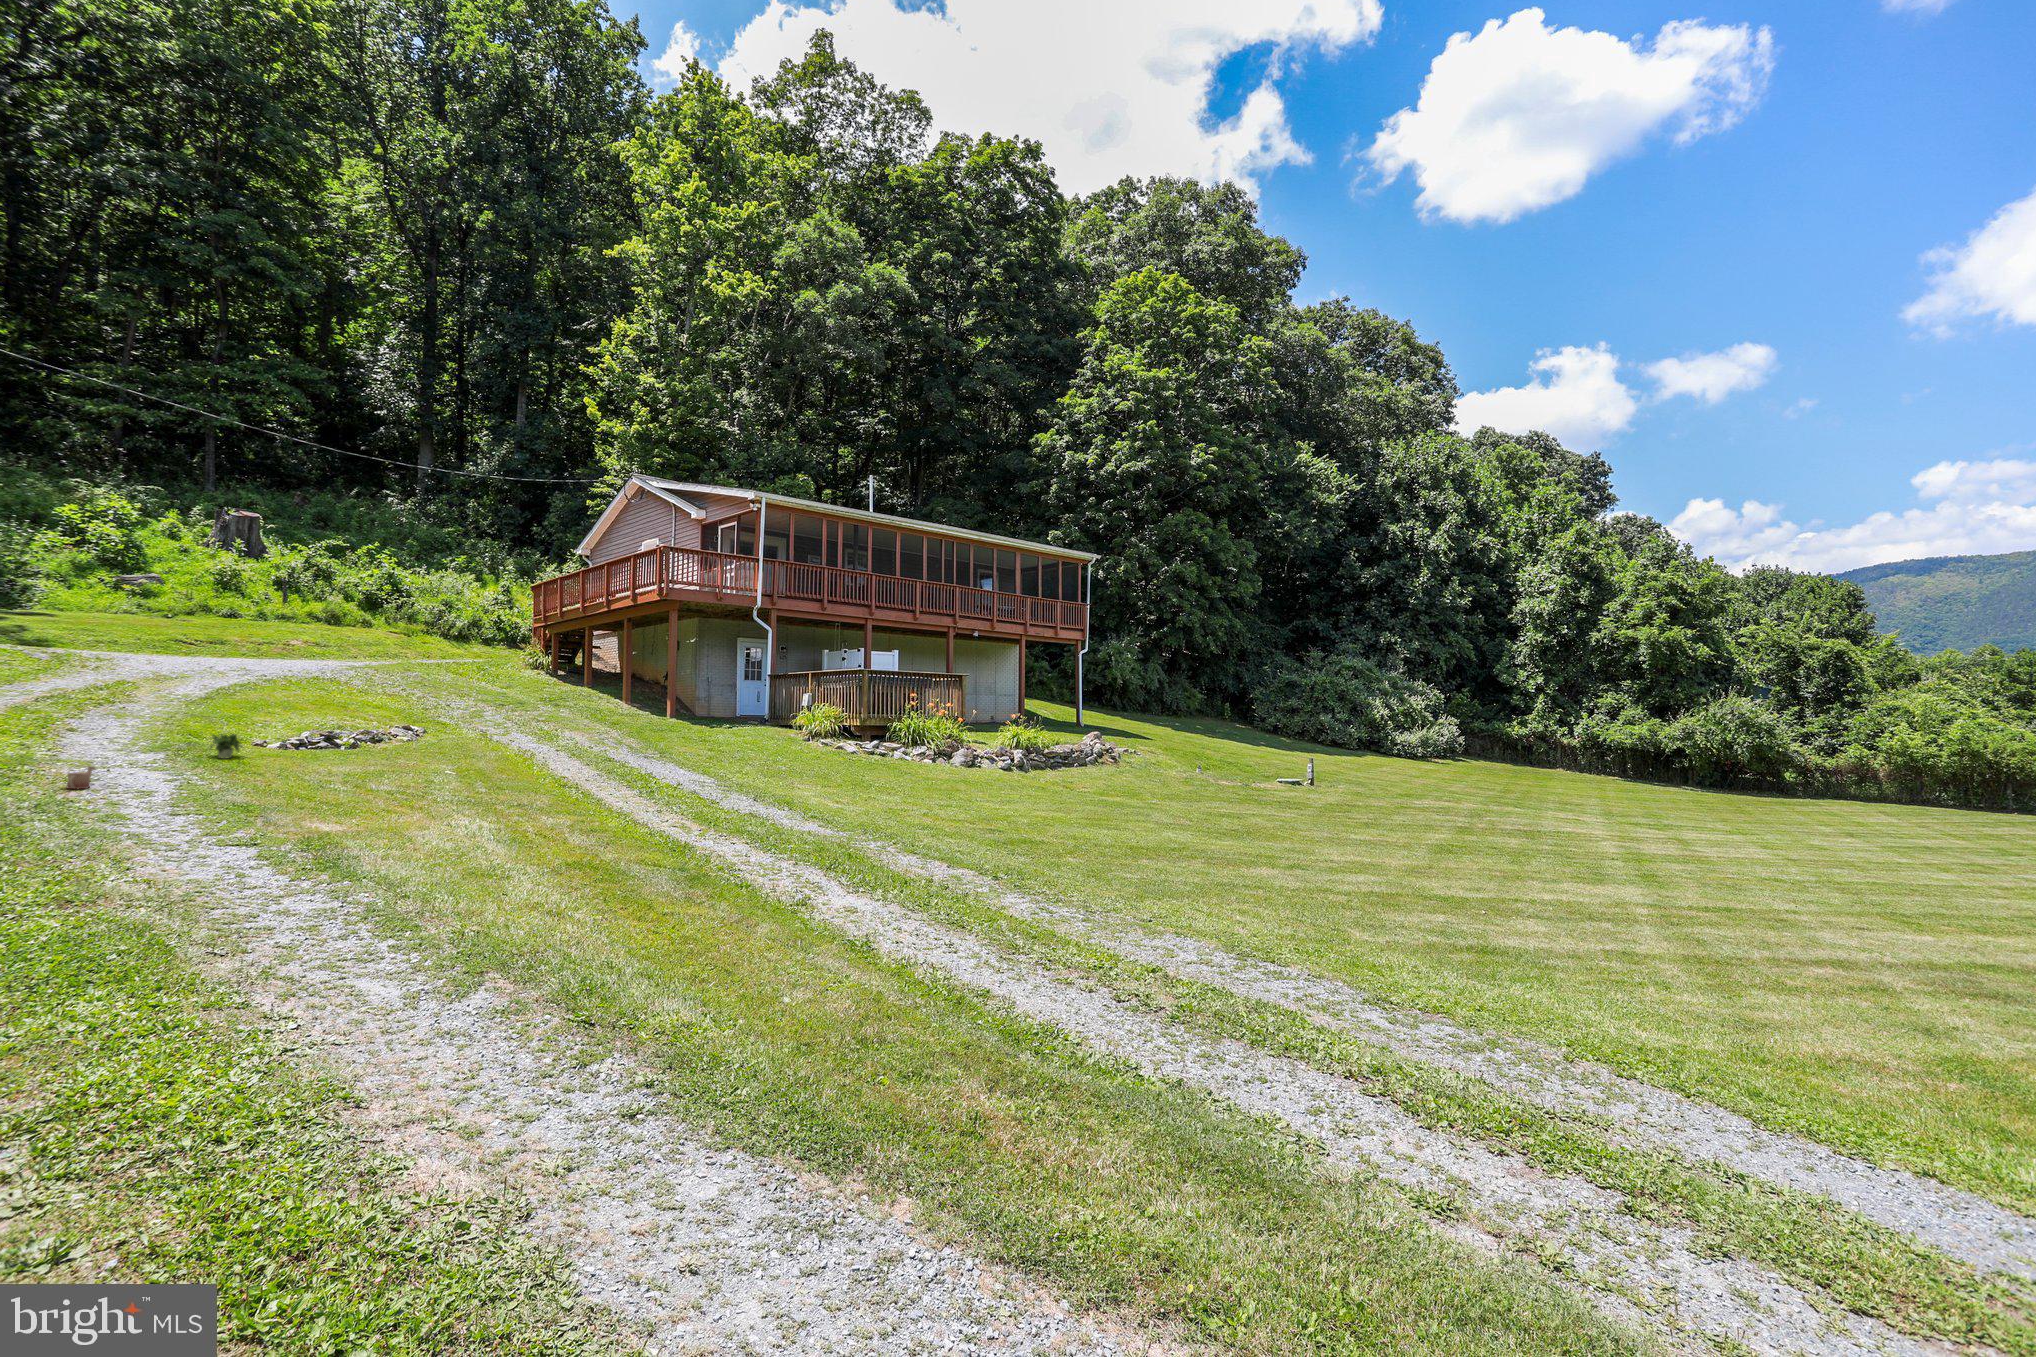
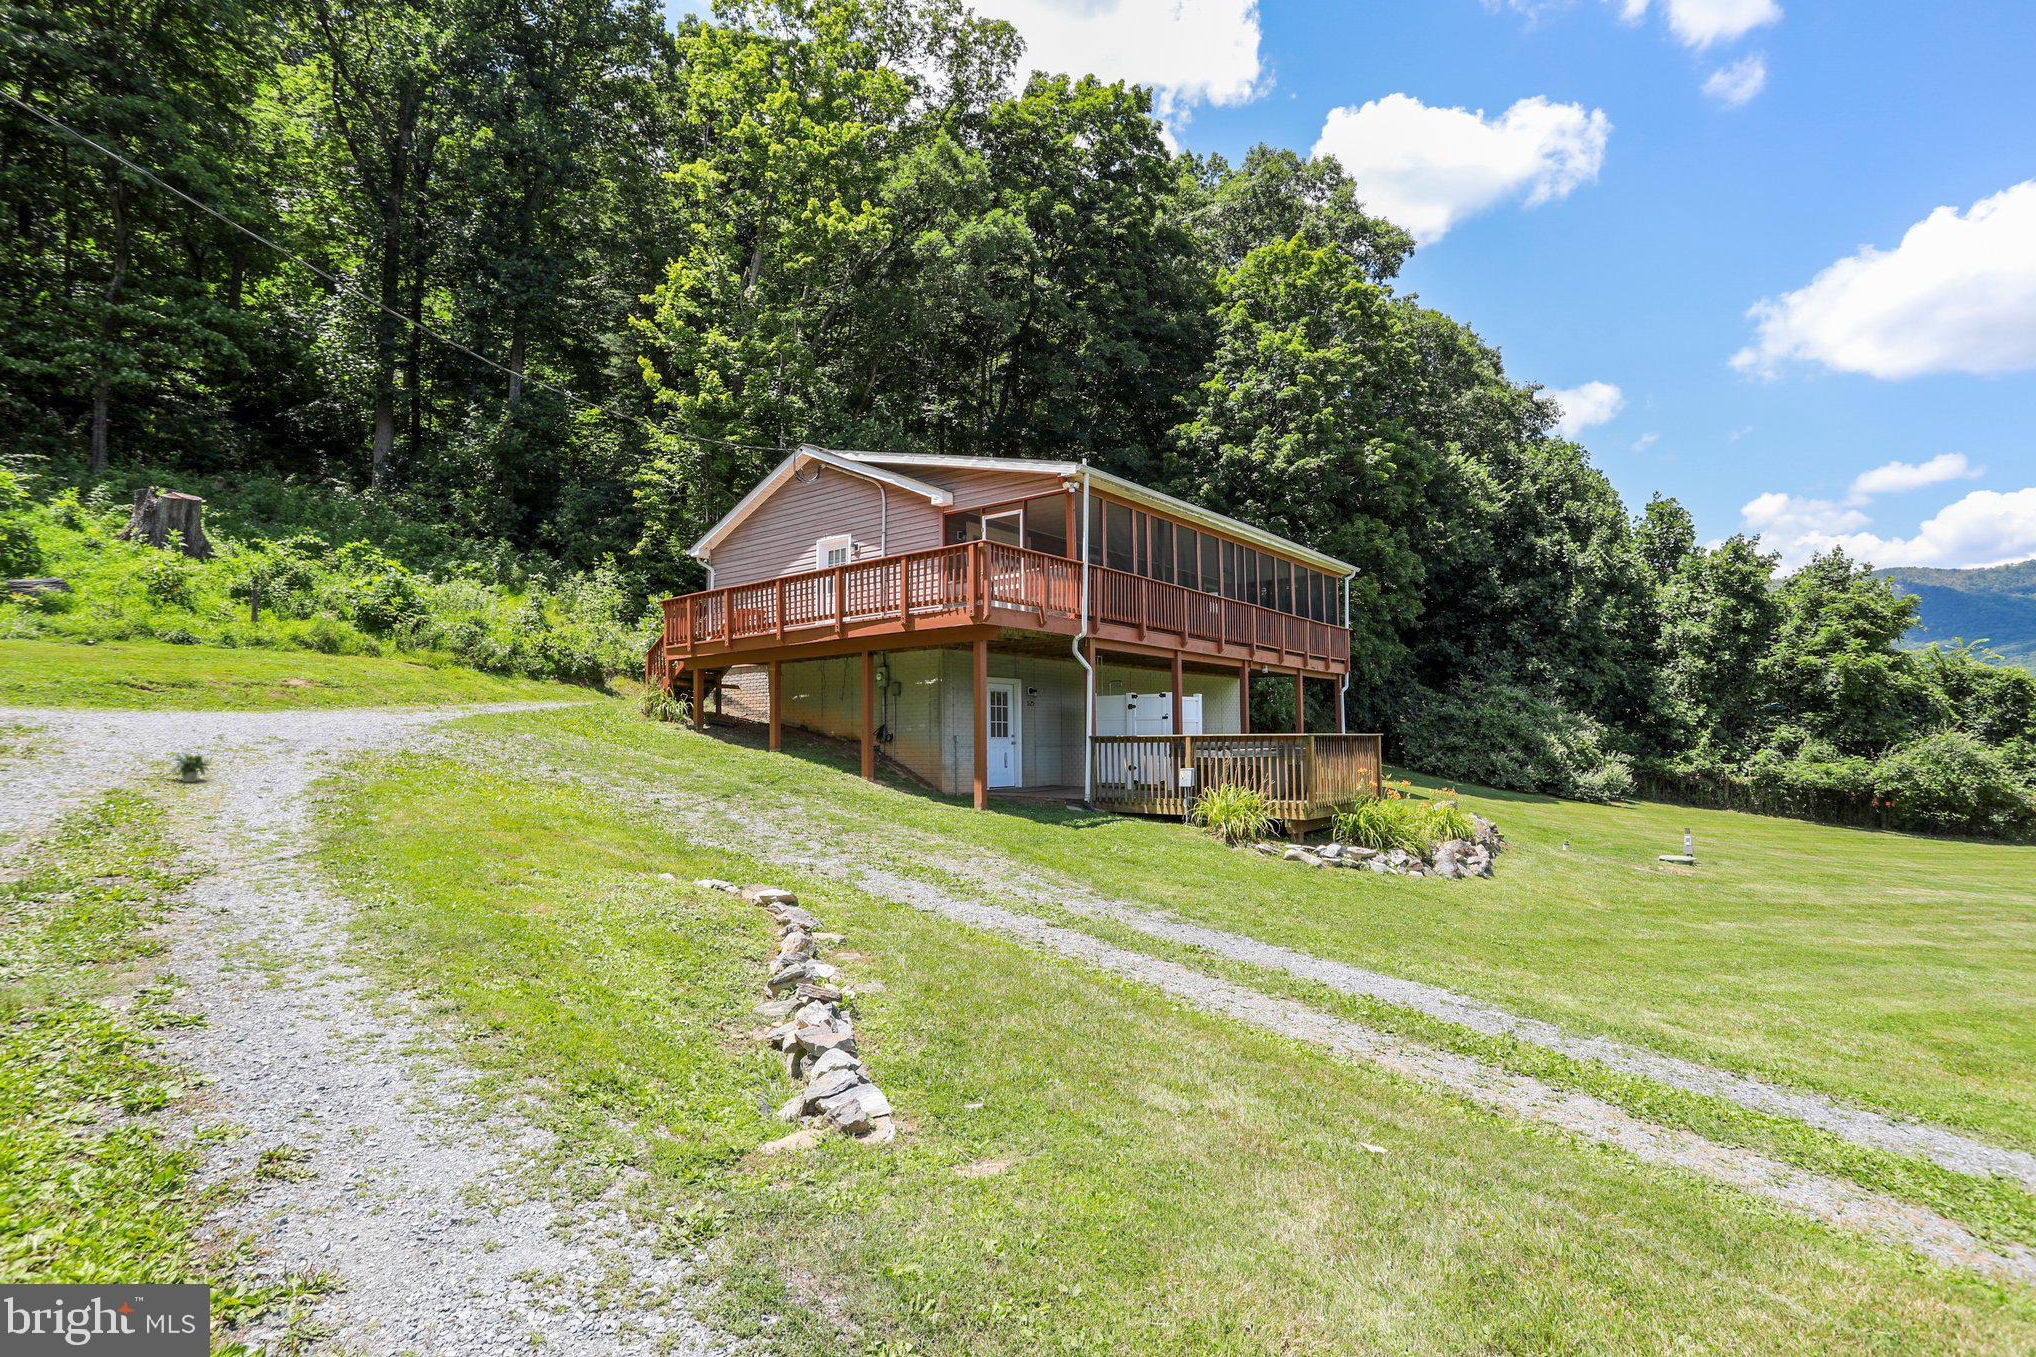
watering can: present [67,766,95,789] -> none [30,784,60,810]

